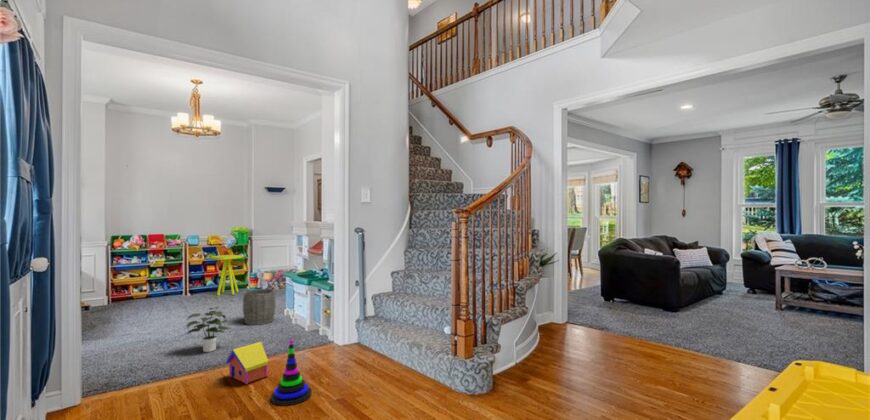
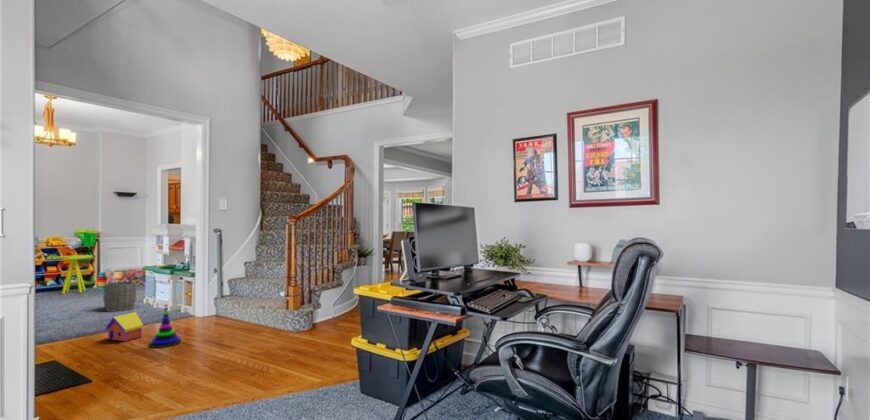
potted plant: present [187,307,230,352] -> none [57,292,101,329]

